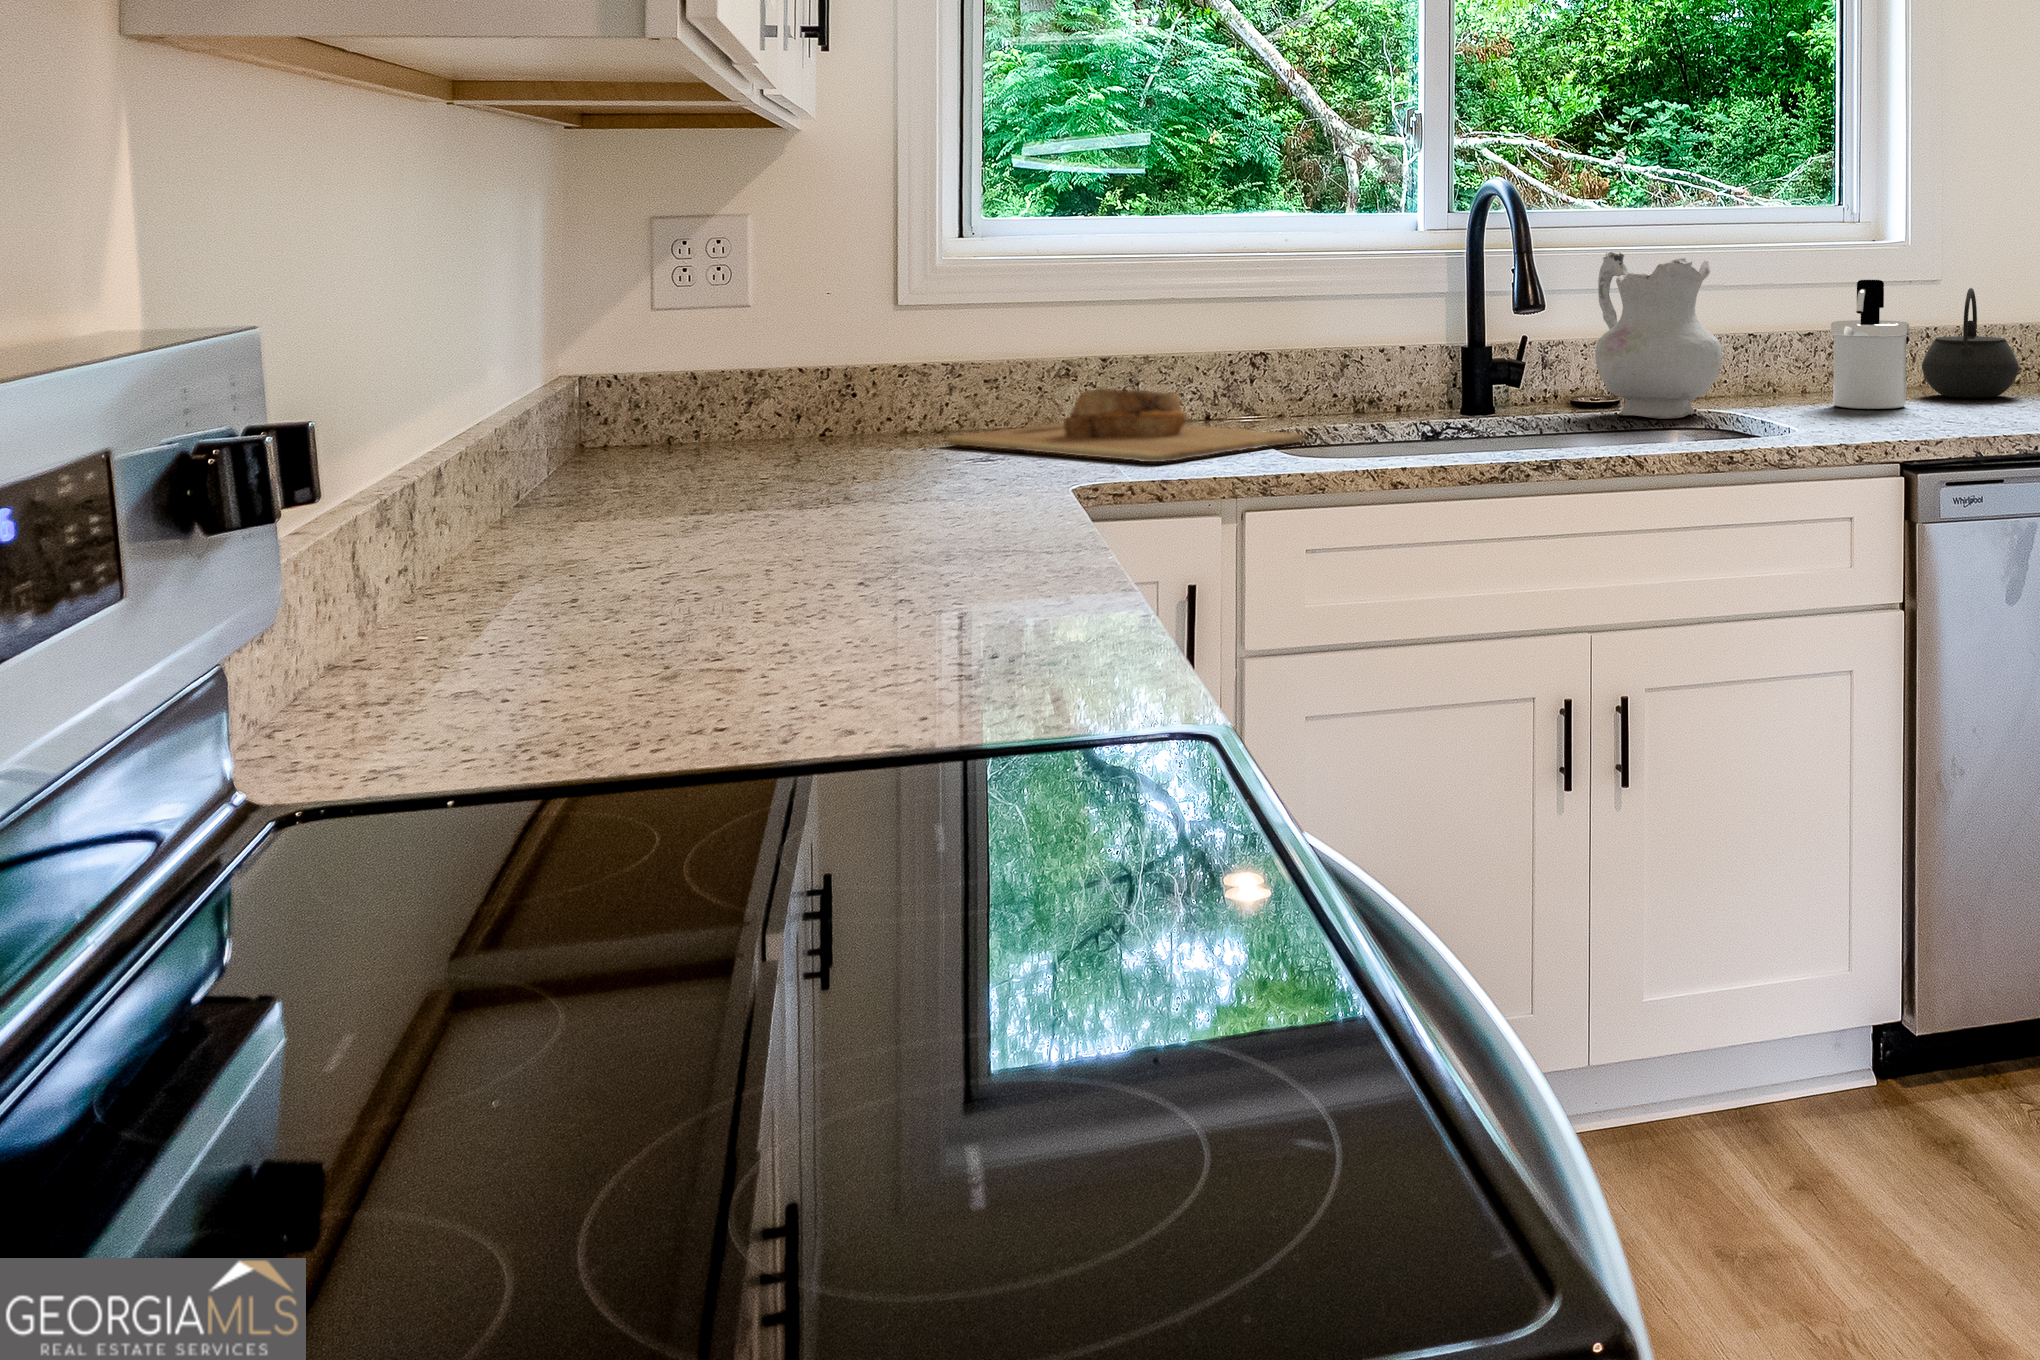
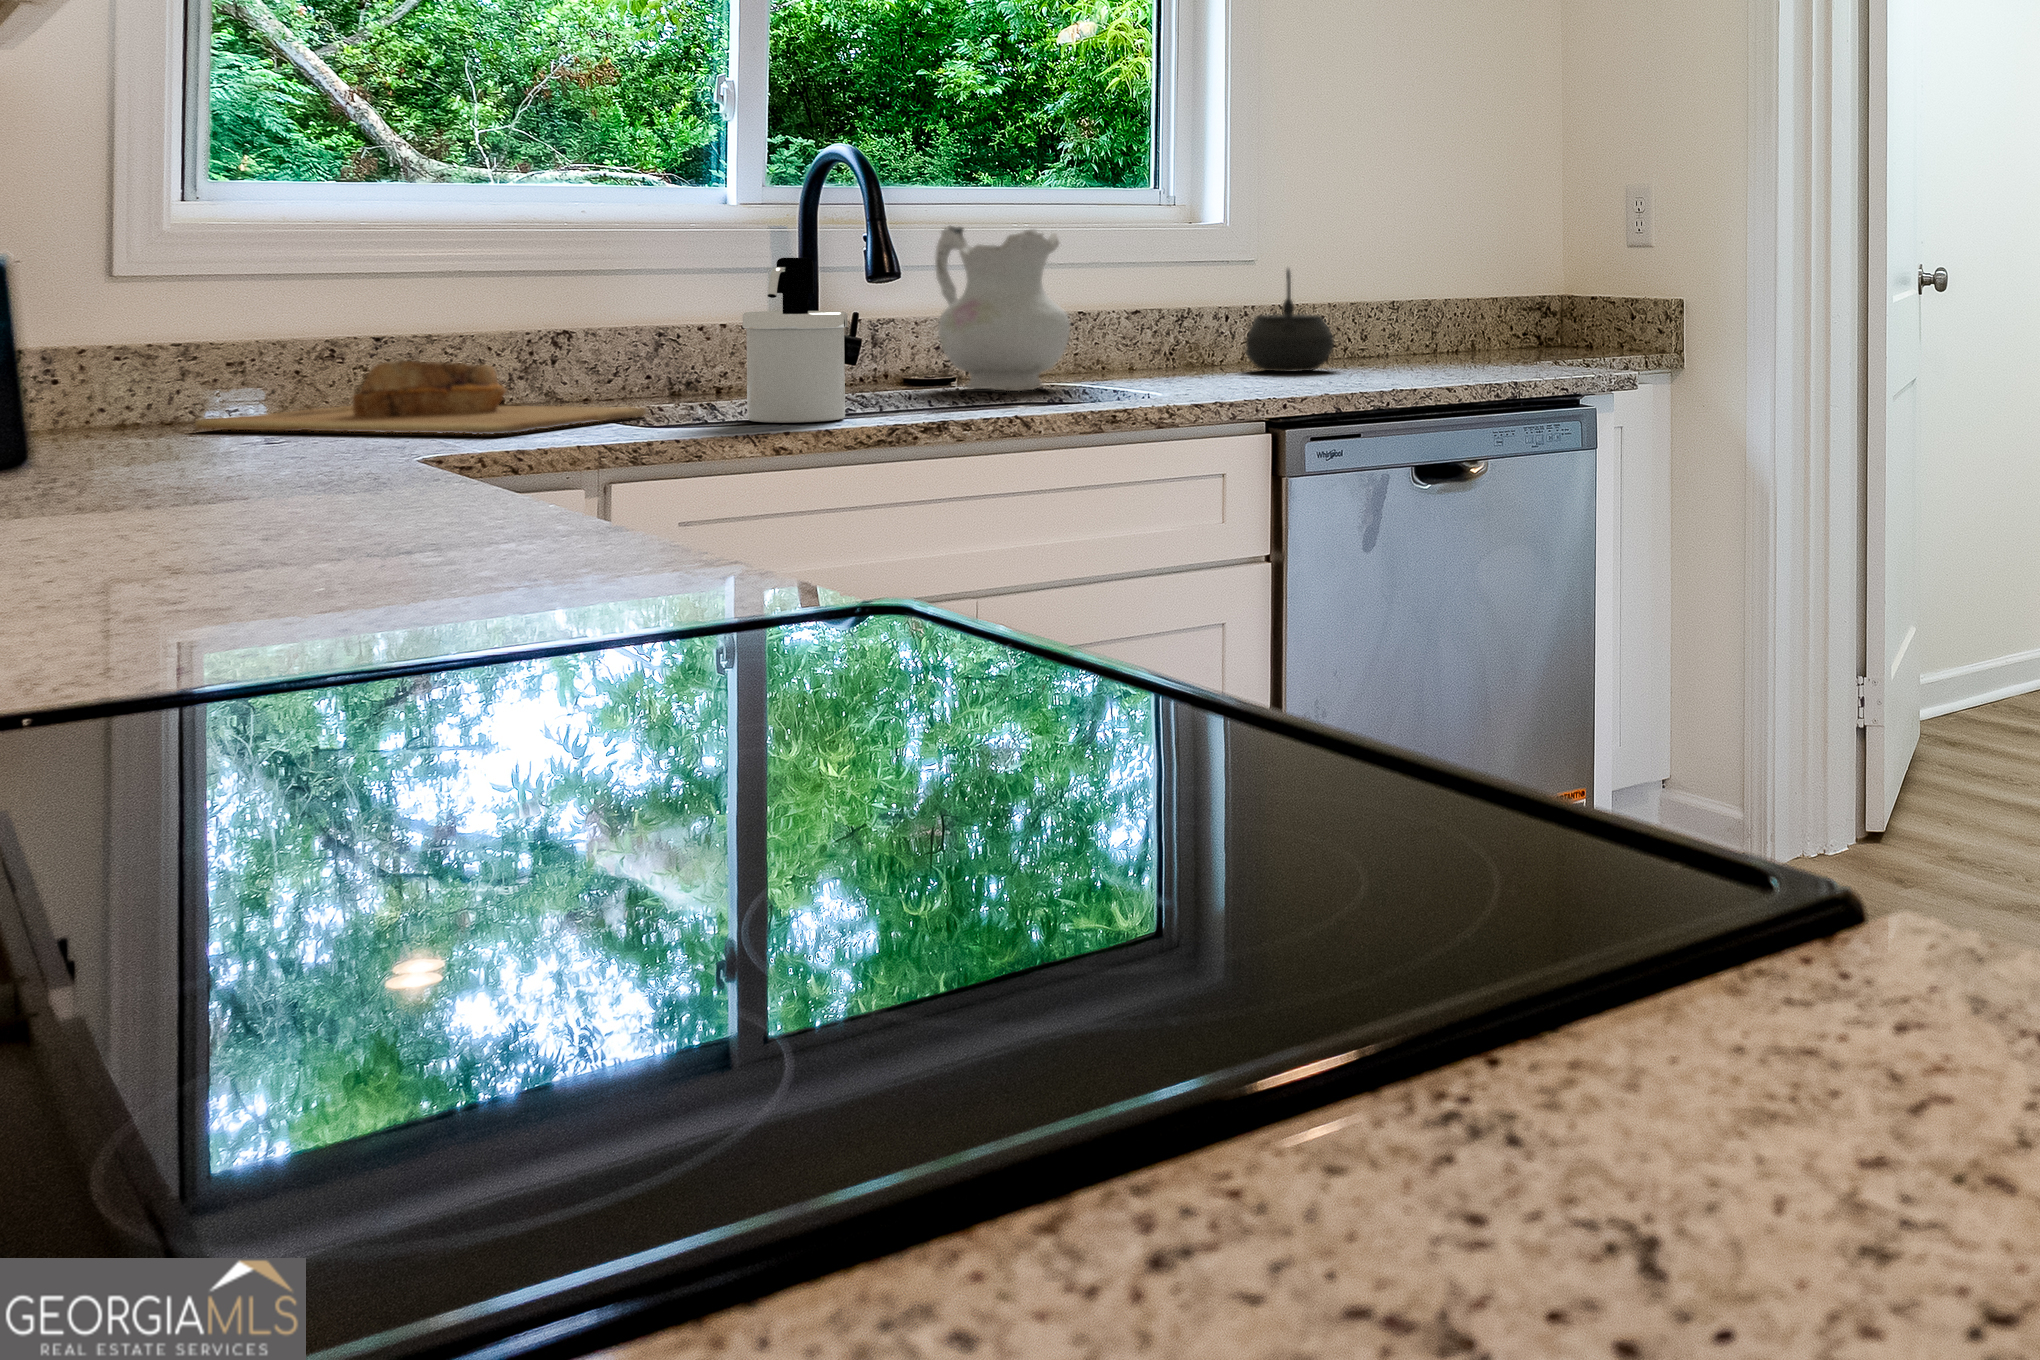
soap dispenser: present [1831,280,1909,409] -> present [742,258,848,423]

